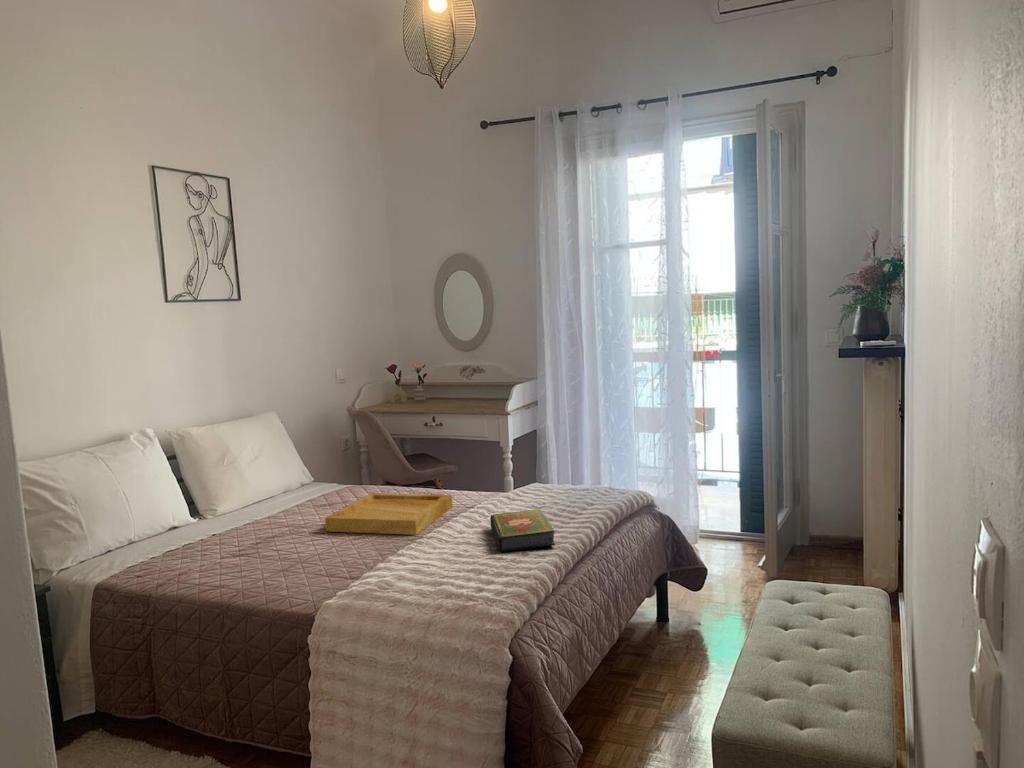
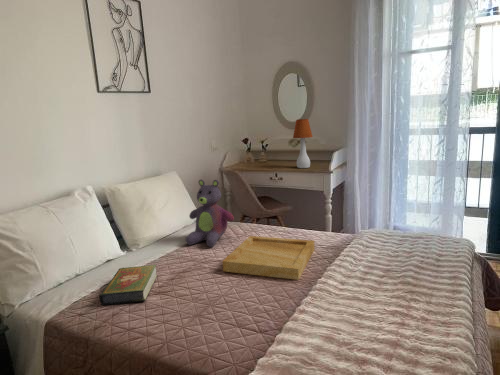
table lamp: none [456,337,484,408] -> present [293,119,312,168]
stuffed bear: none [283,419,352,509] -> present [185,180,234,247]
book: present [490,509,555,552] -> present [100,265,157,305]

